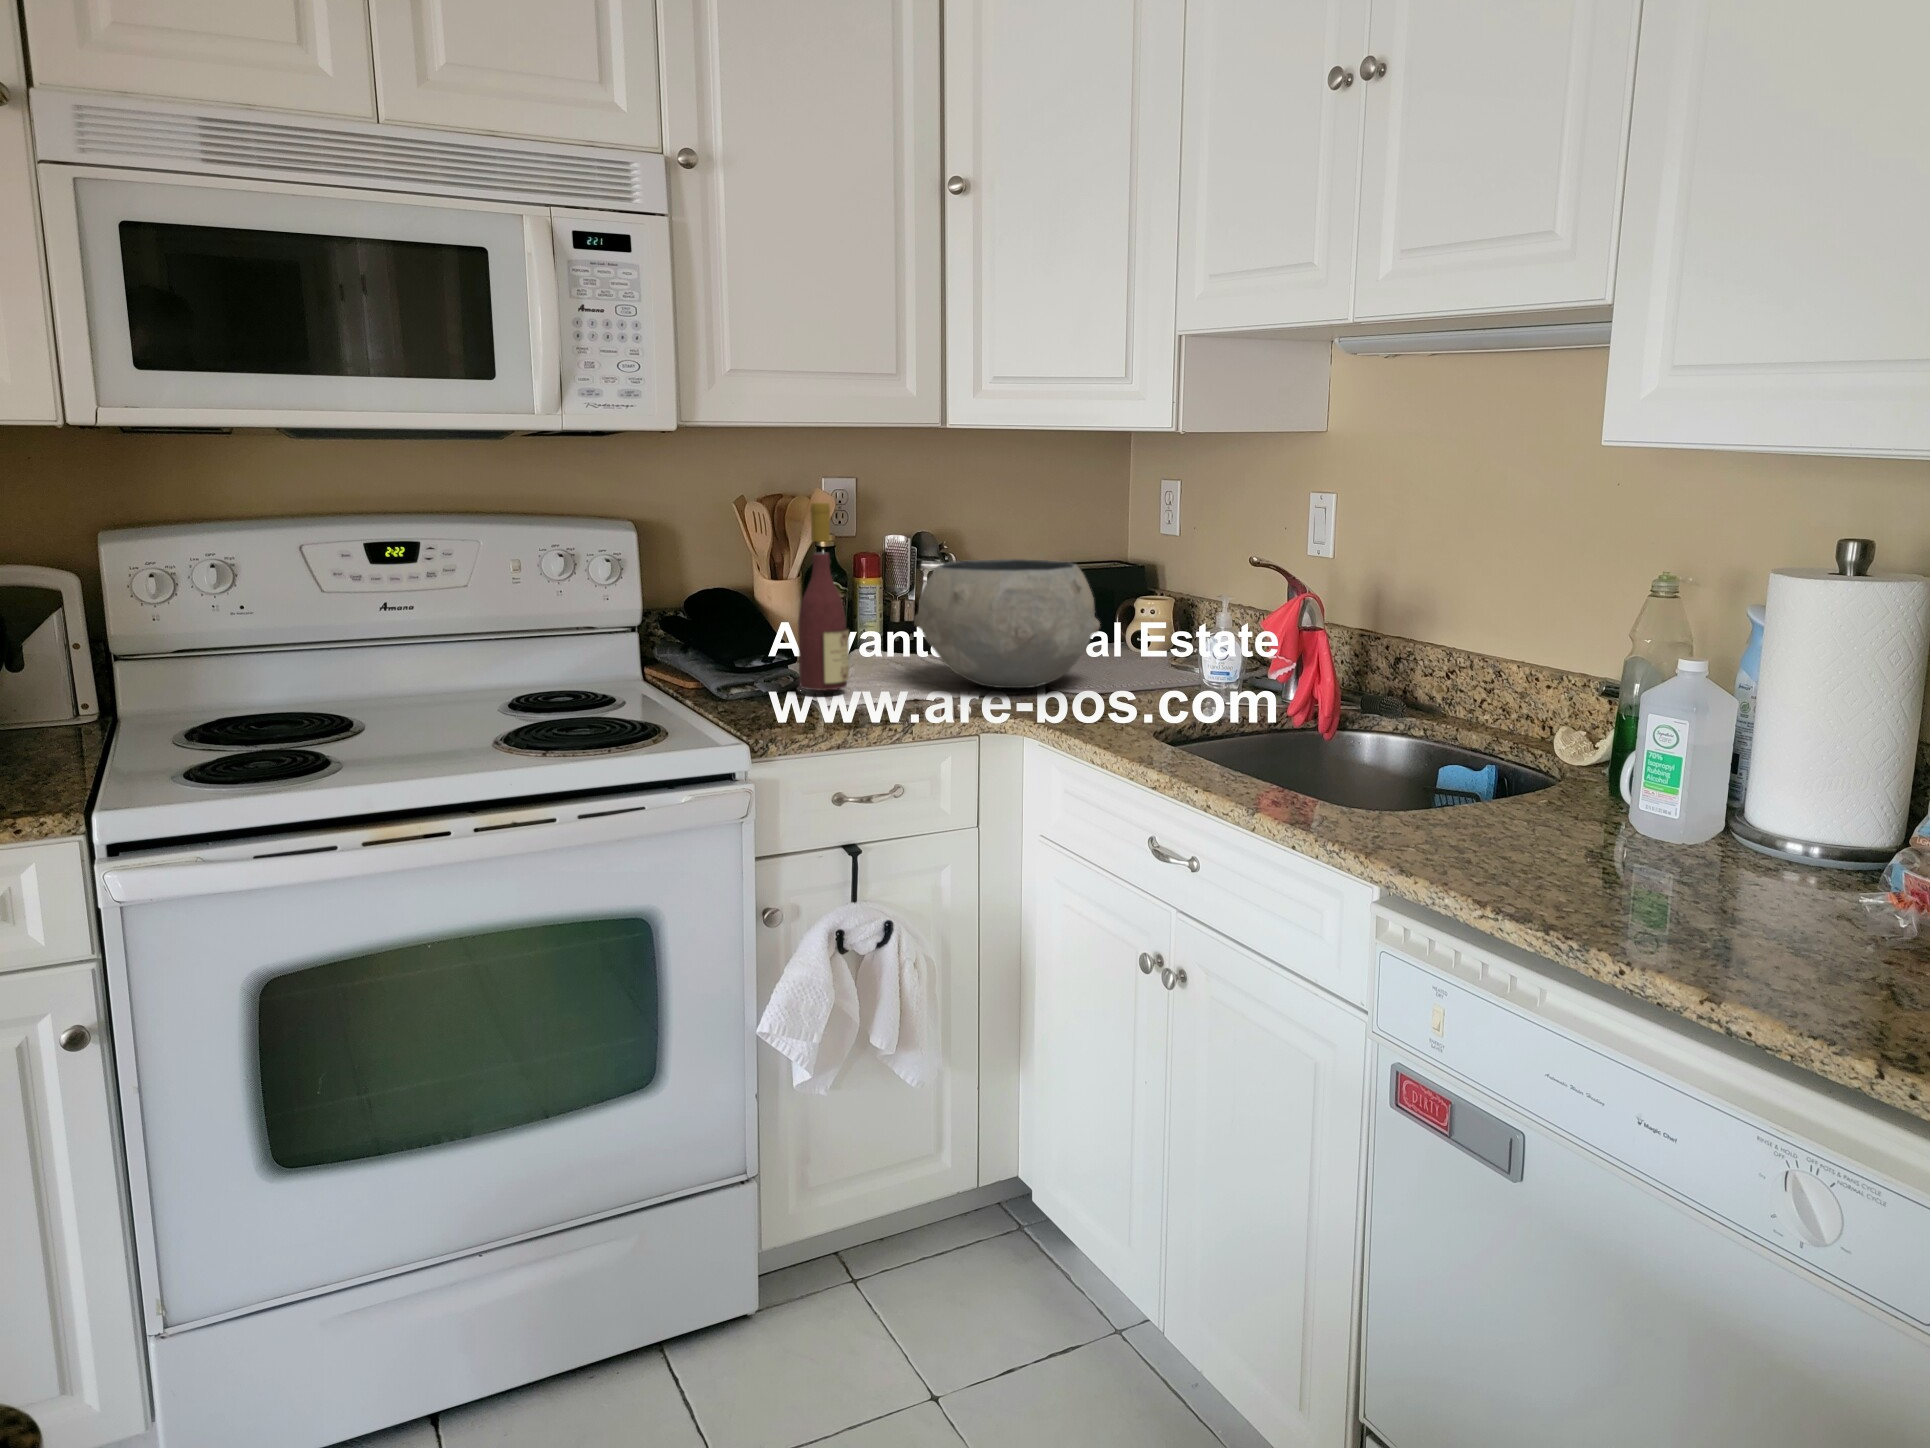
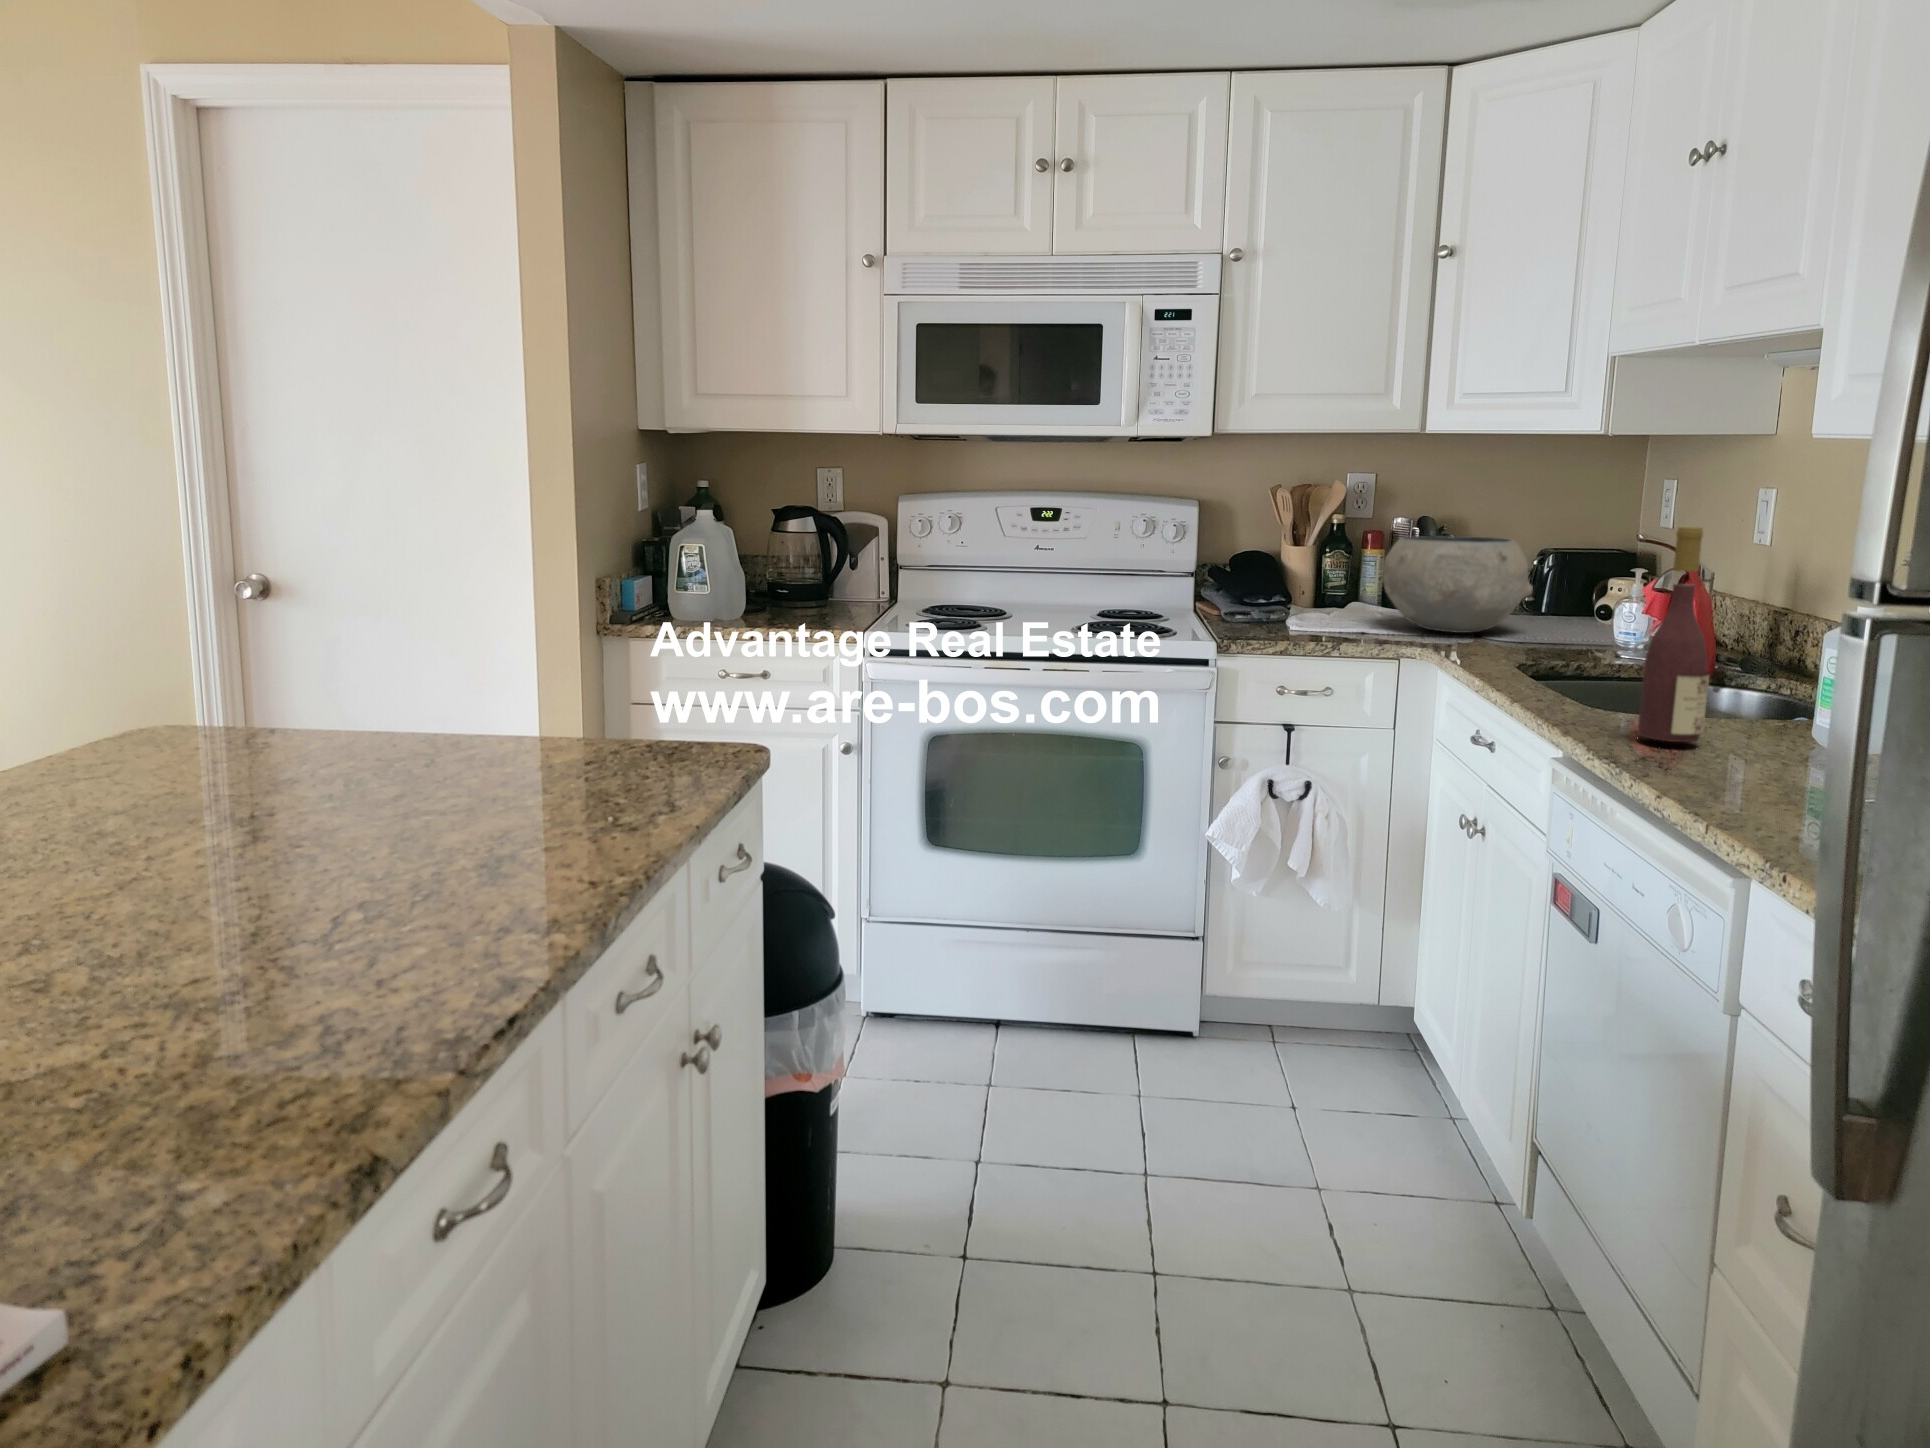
wine bottle: present [798,503,849,690] -> present [1638,527,1709,742]

